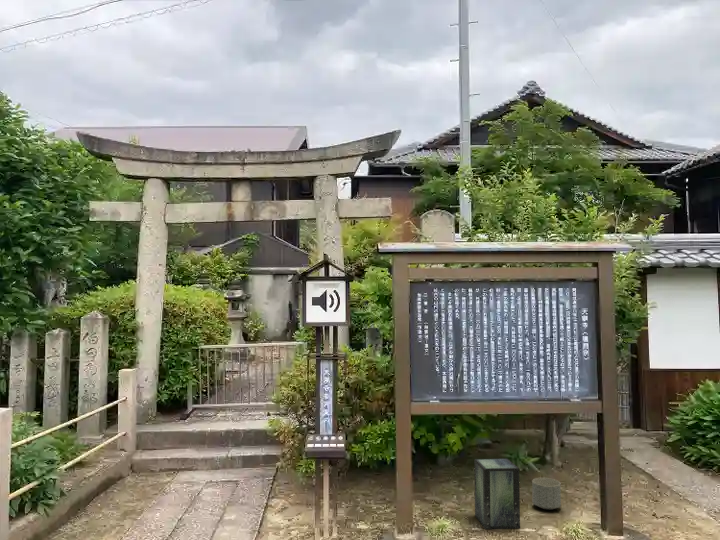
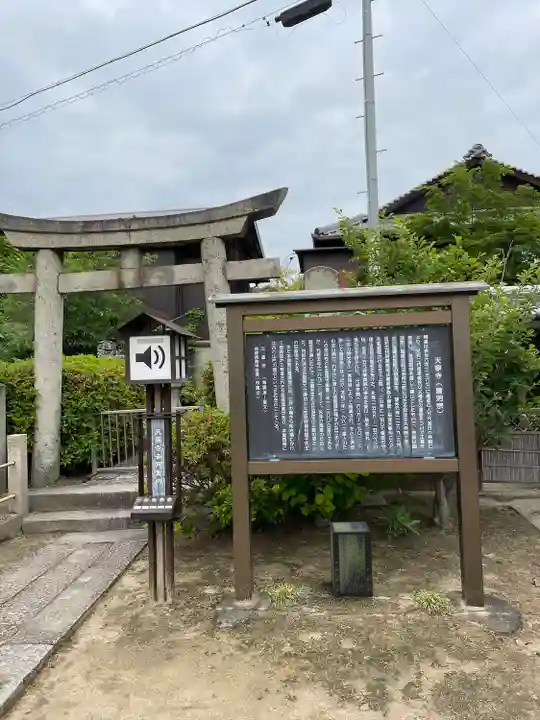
planter: present [532,478,561,510] -> none [398,543,428,577]

